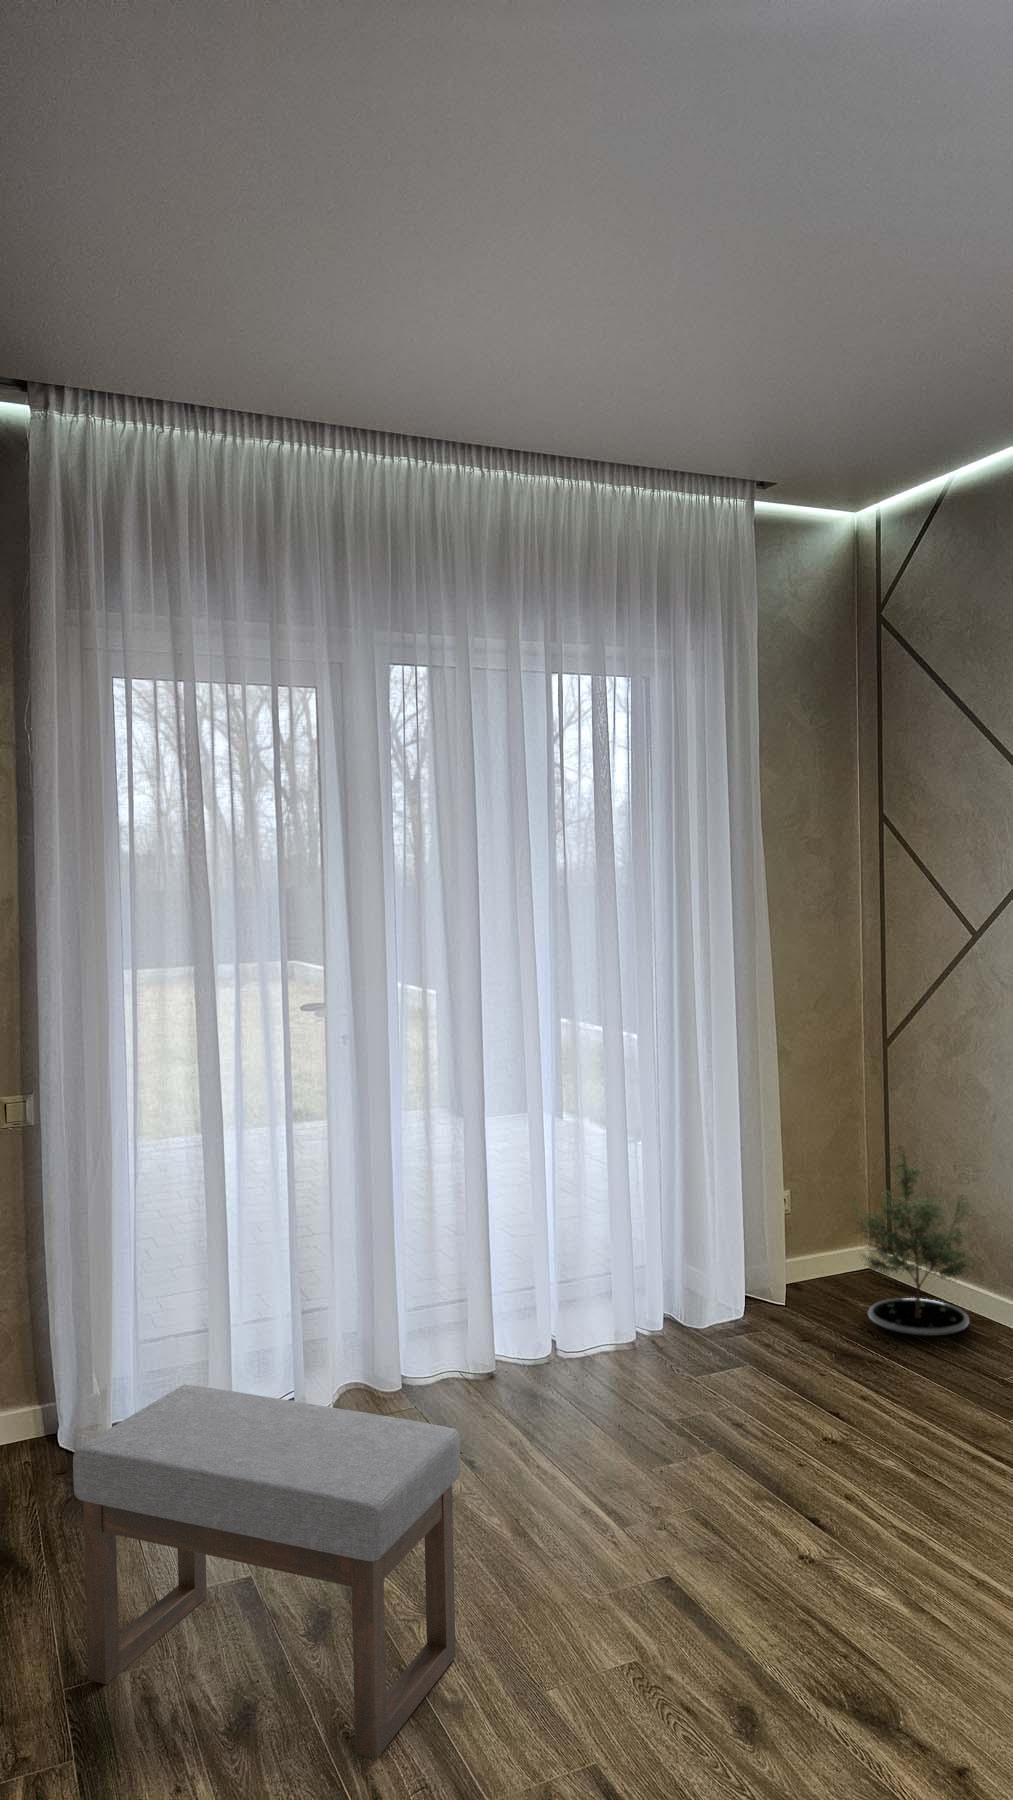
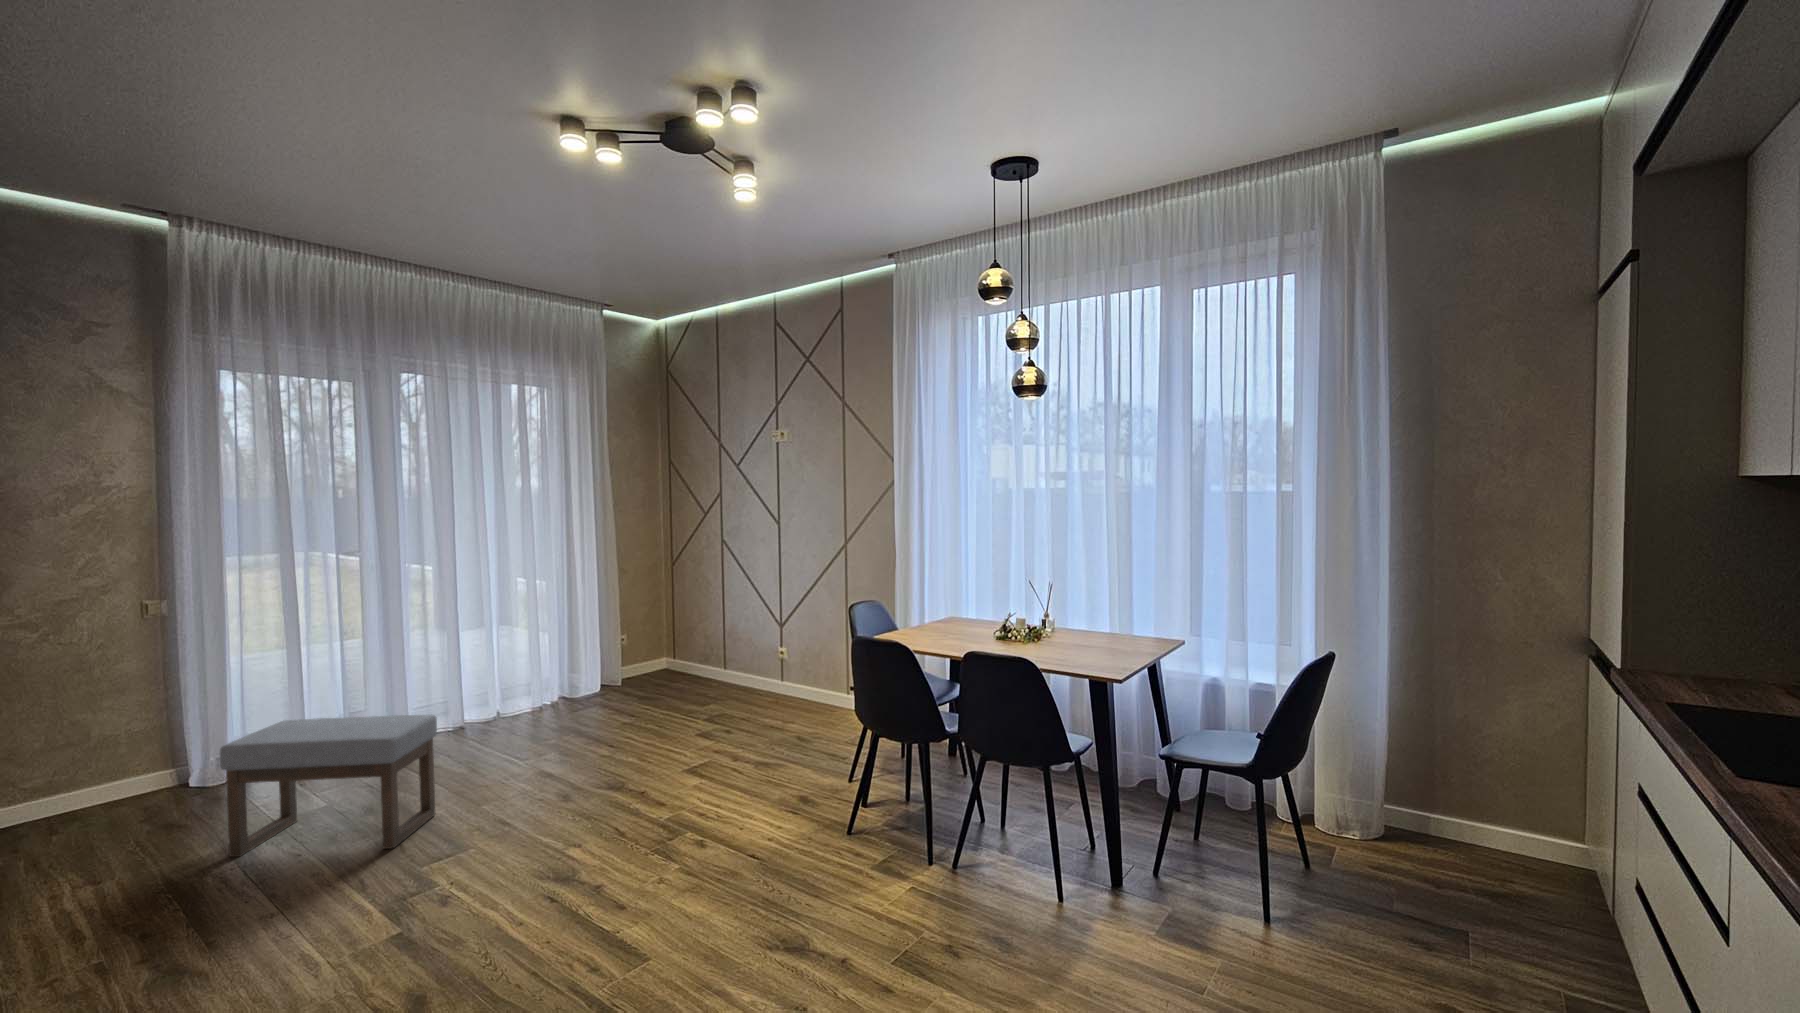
potted tree: present [854,1147,973,1336] -> none [650,605,708,687]

